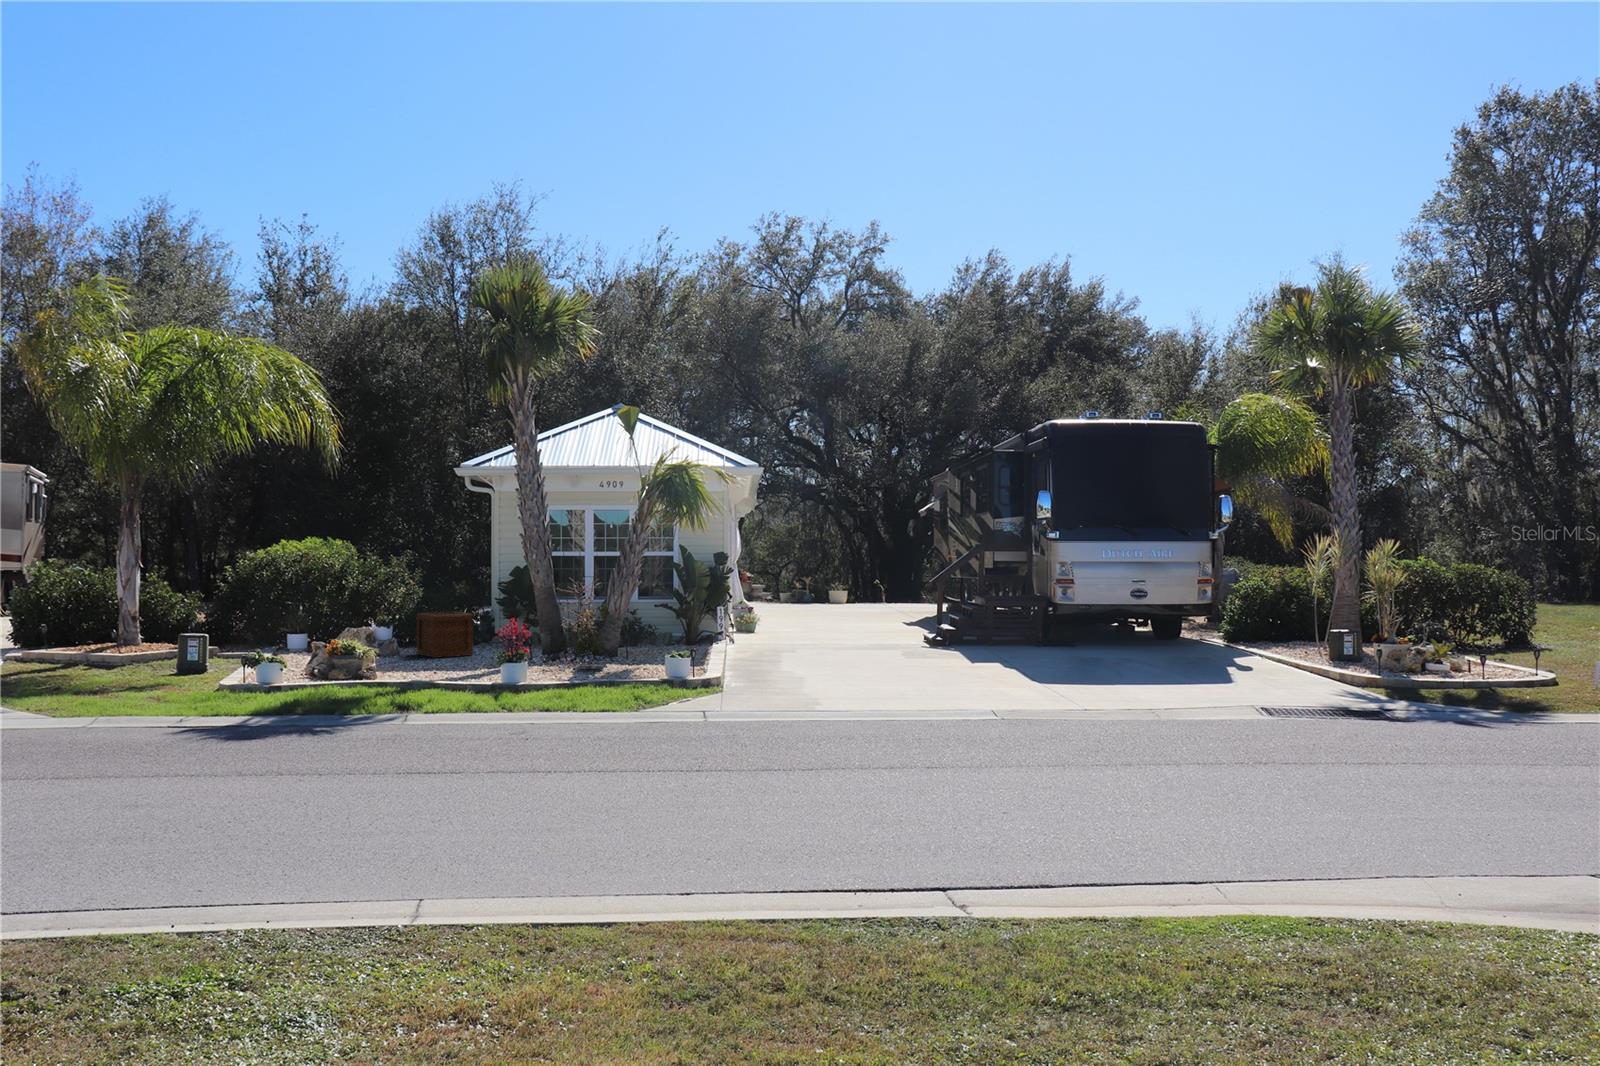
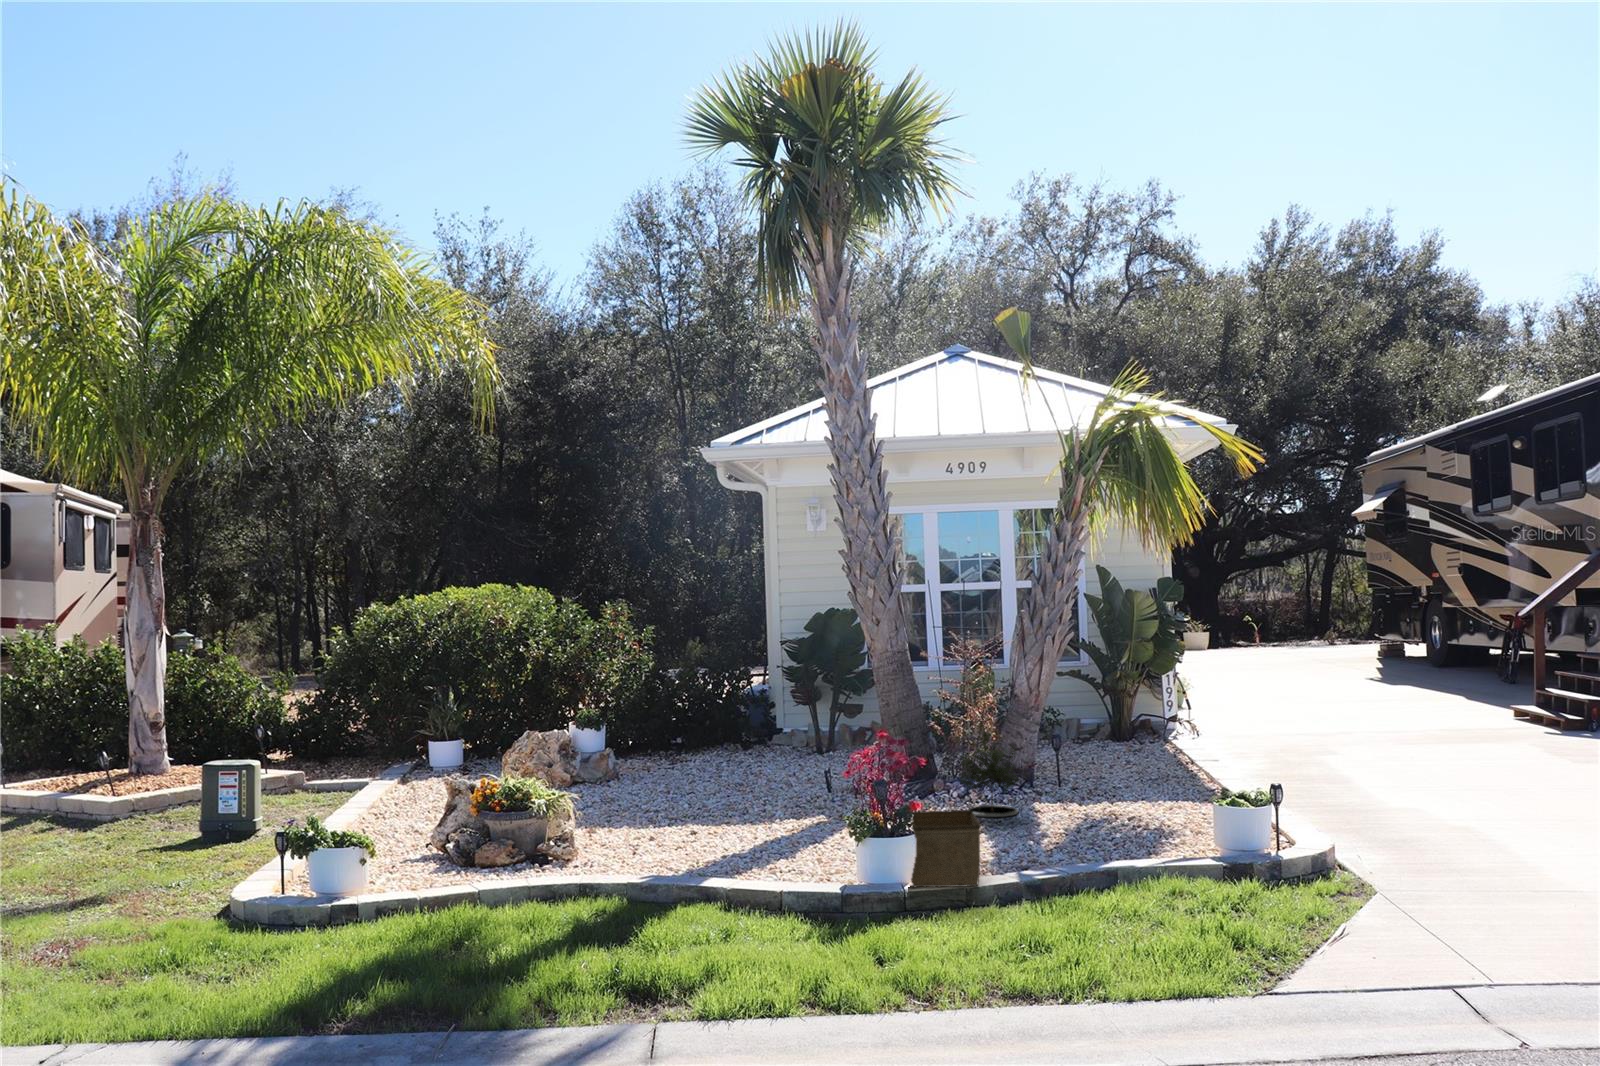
wooden crate: present [417,612,473,658] -> none [646,694,748,783]
storage bin: none [525,656,561,687] -> present [910,810,981,887]

